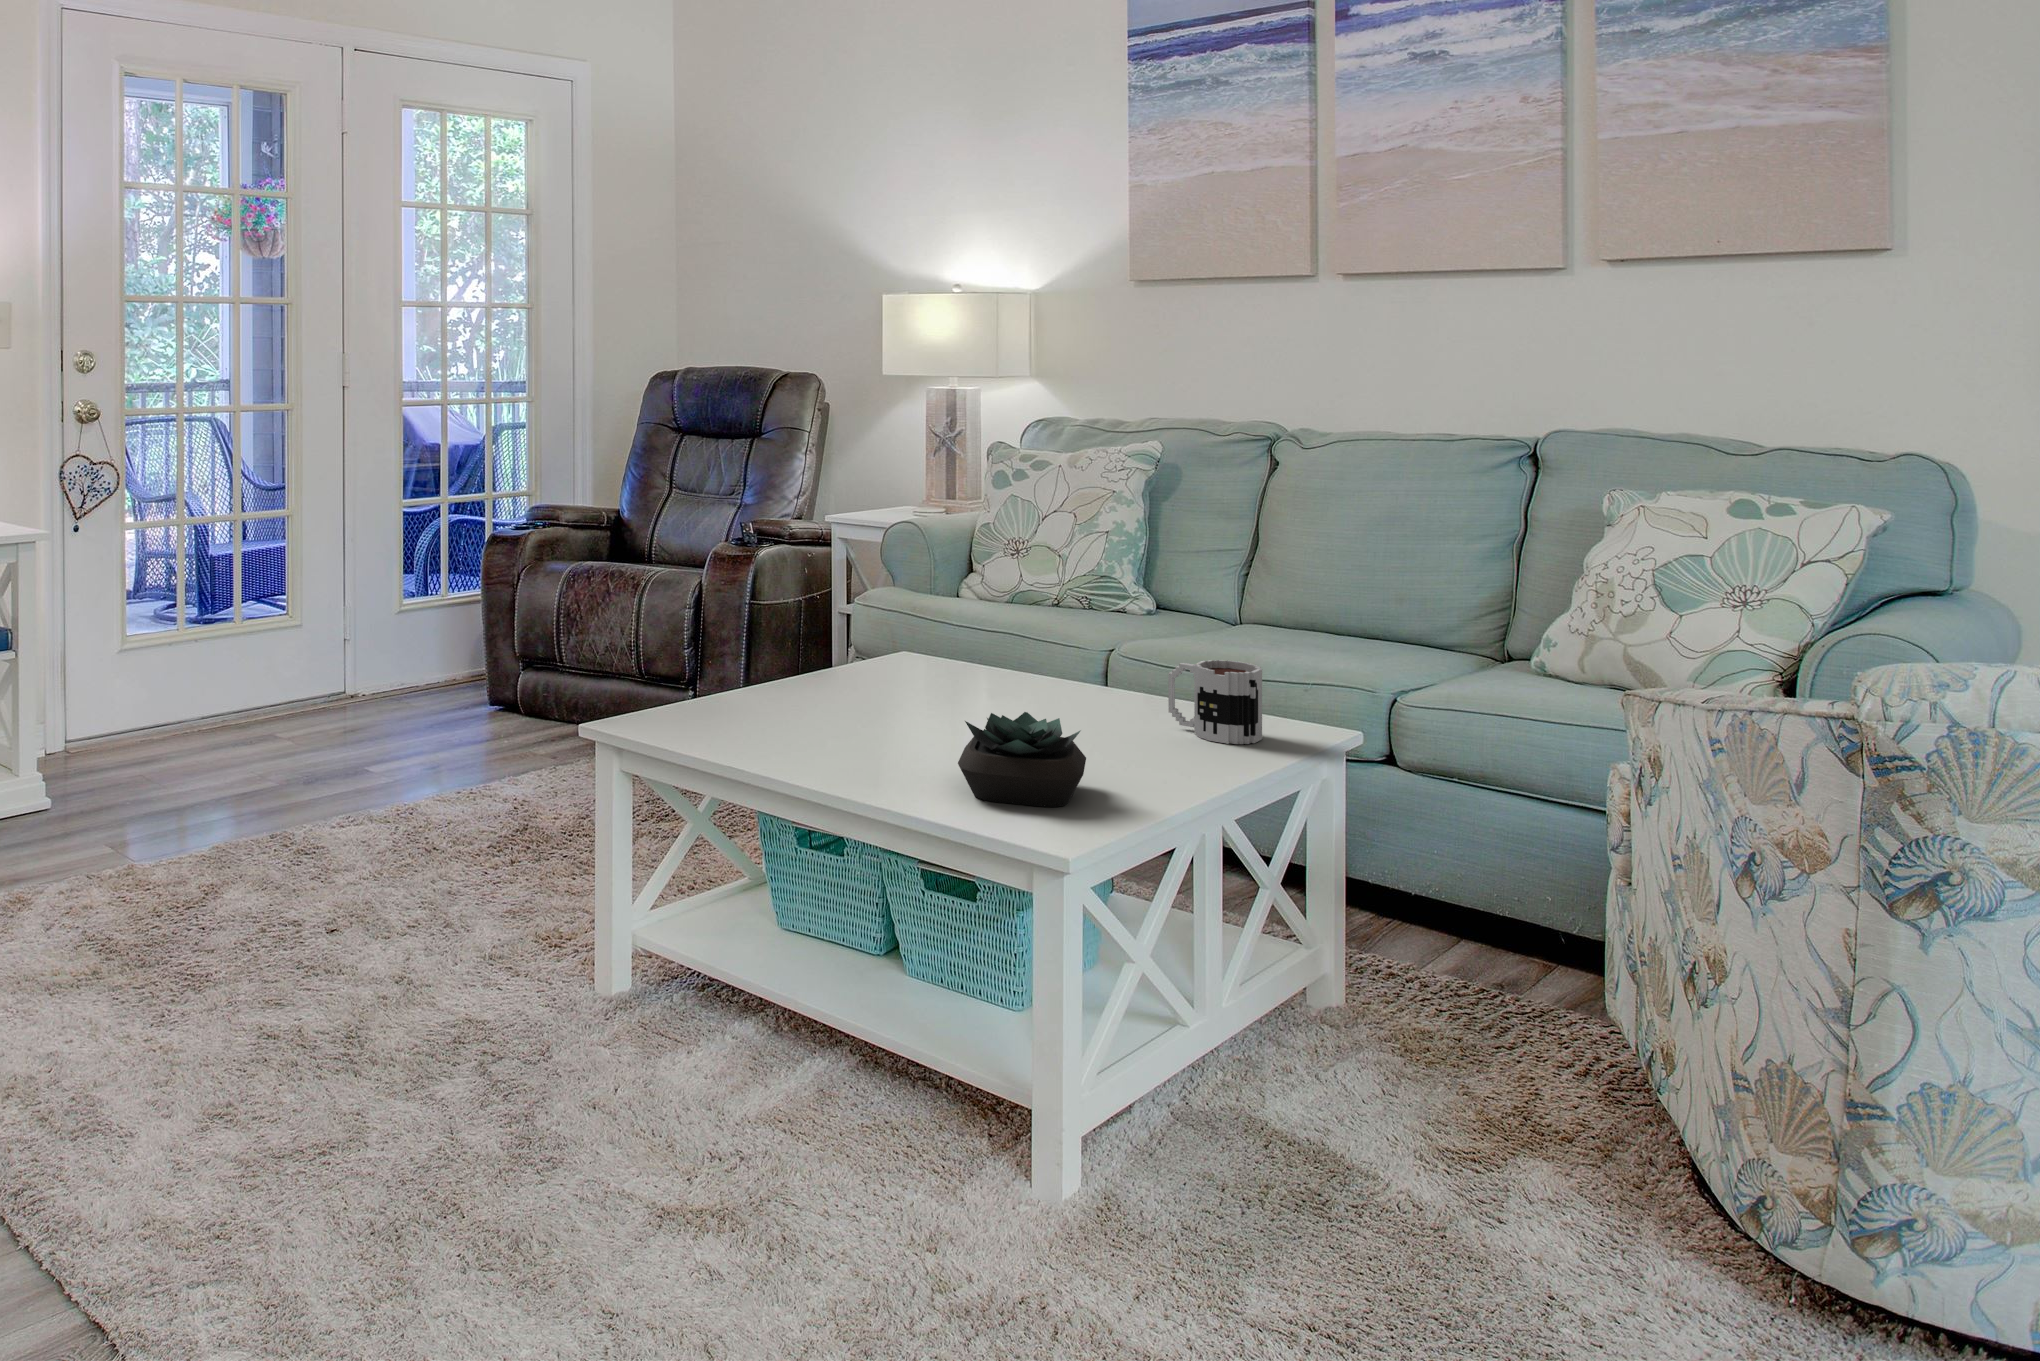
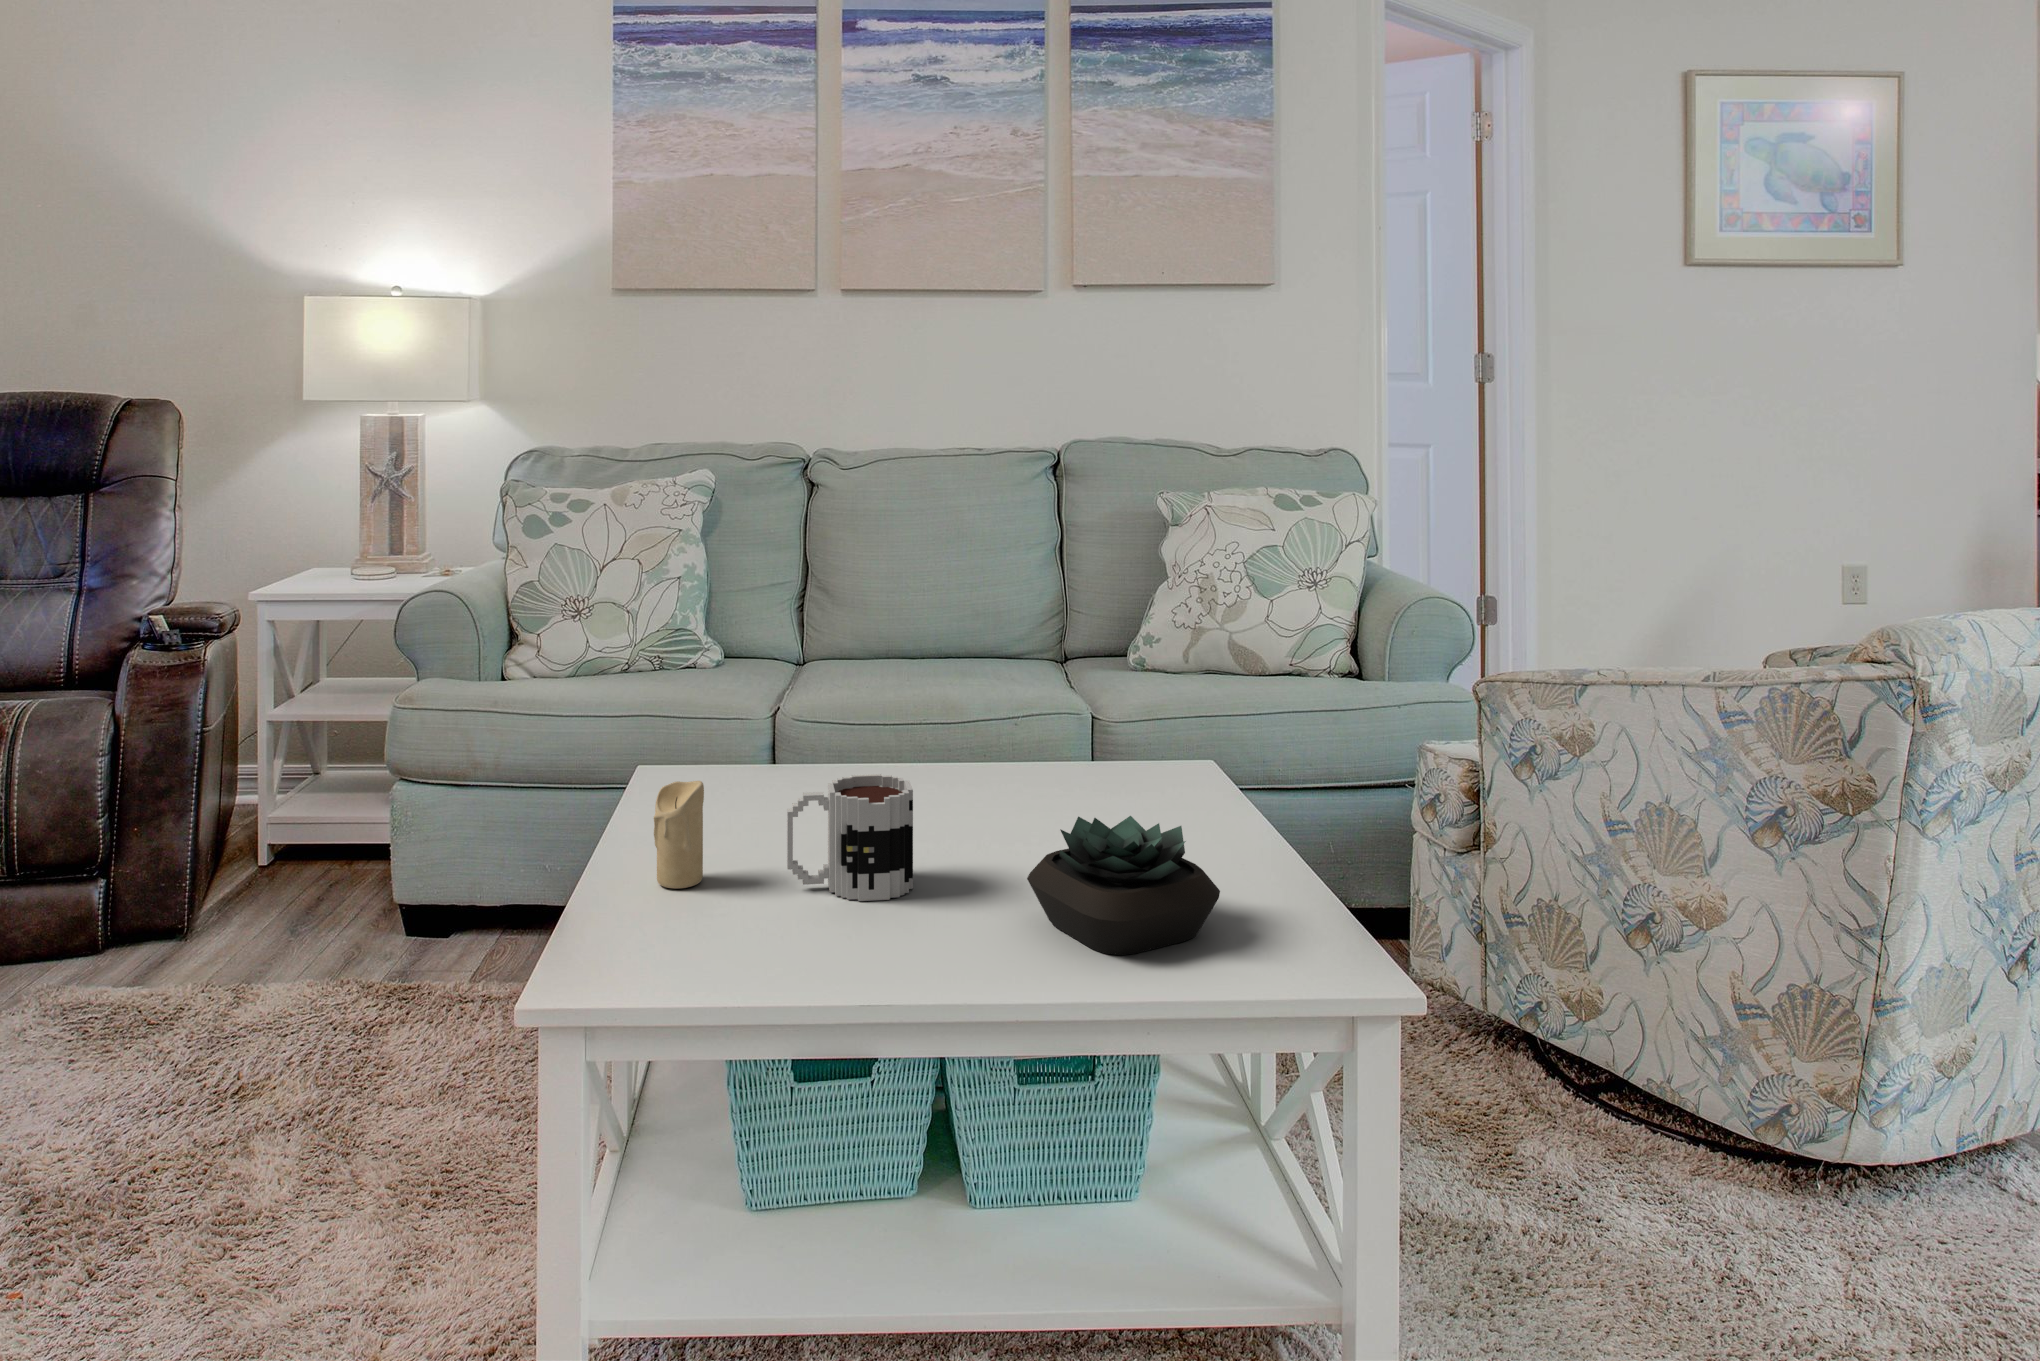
candle: none [802,647,836,716] -> present [654,781,704,889]
mug: present [1168,660,1262,744] -> present [787,774,913,901]

